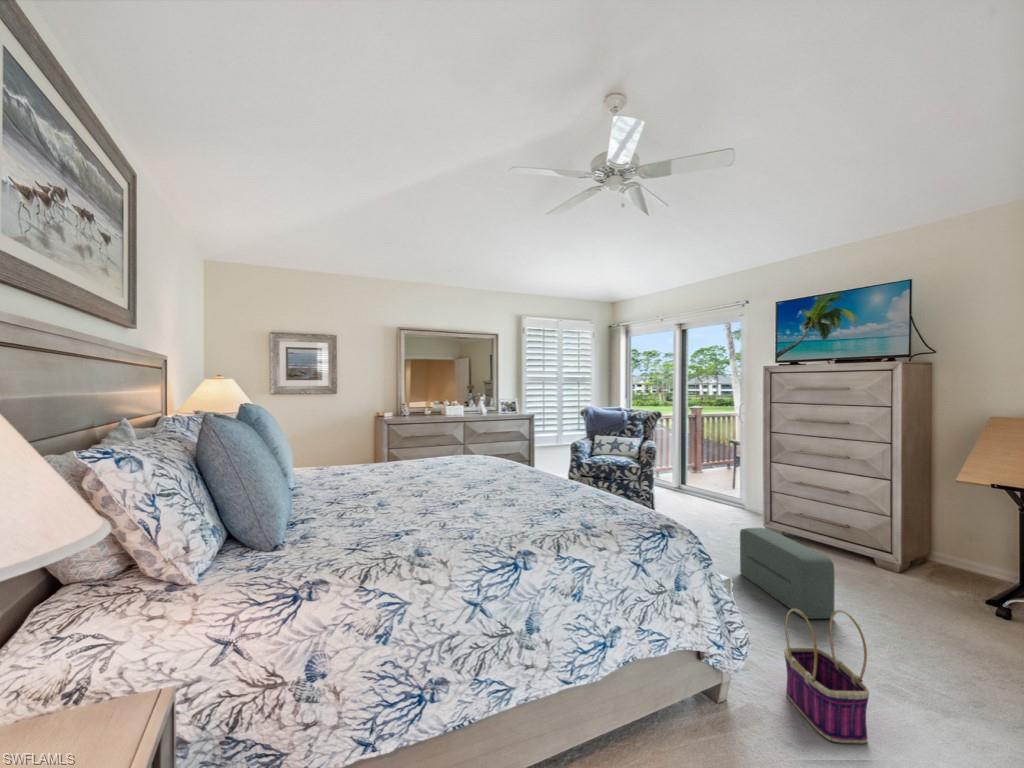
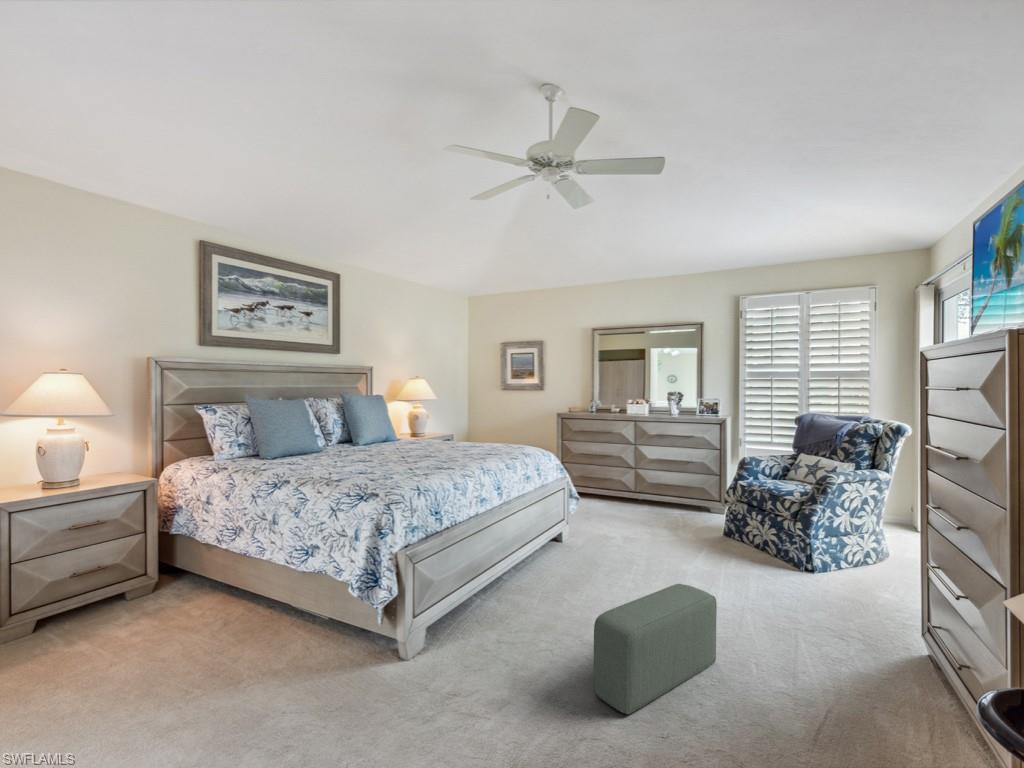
basket: present [784,609,869,743] -> none [351,597,435,729]

